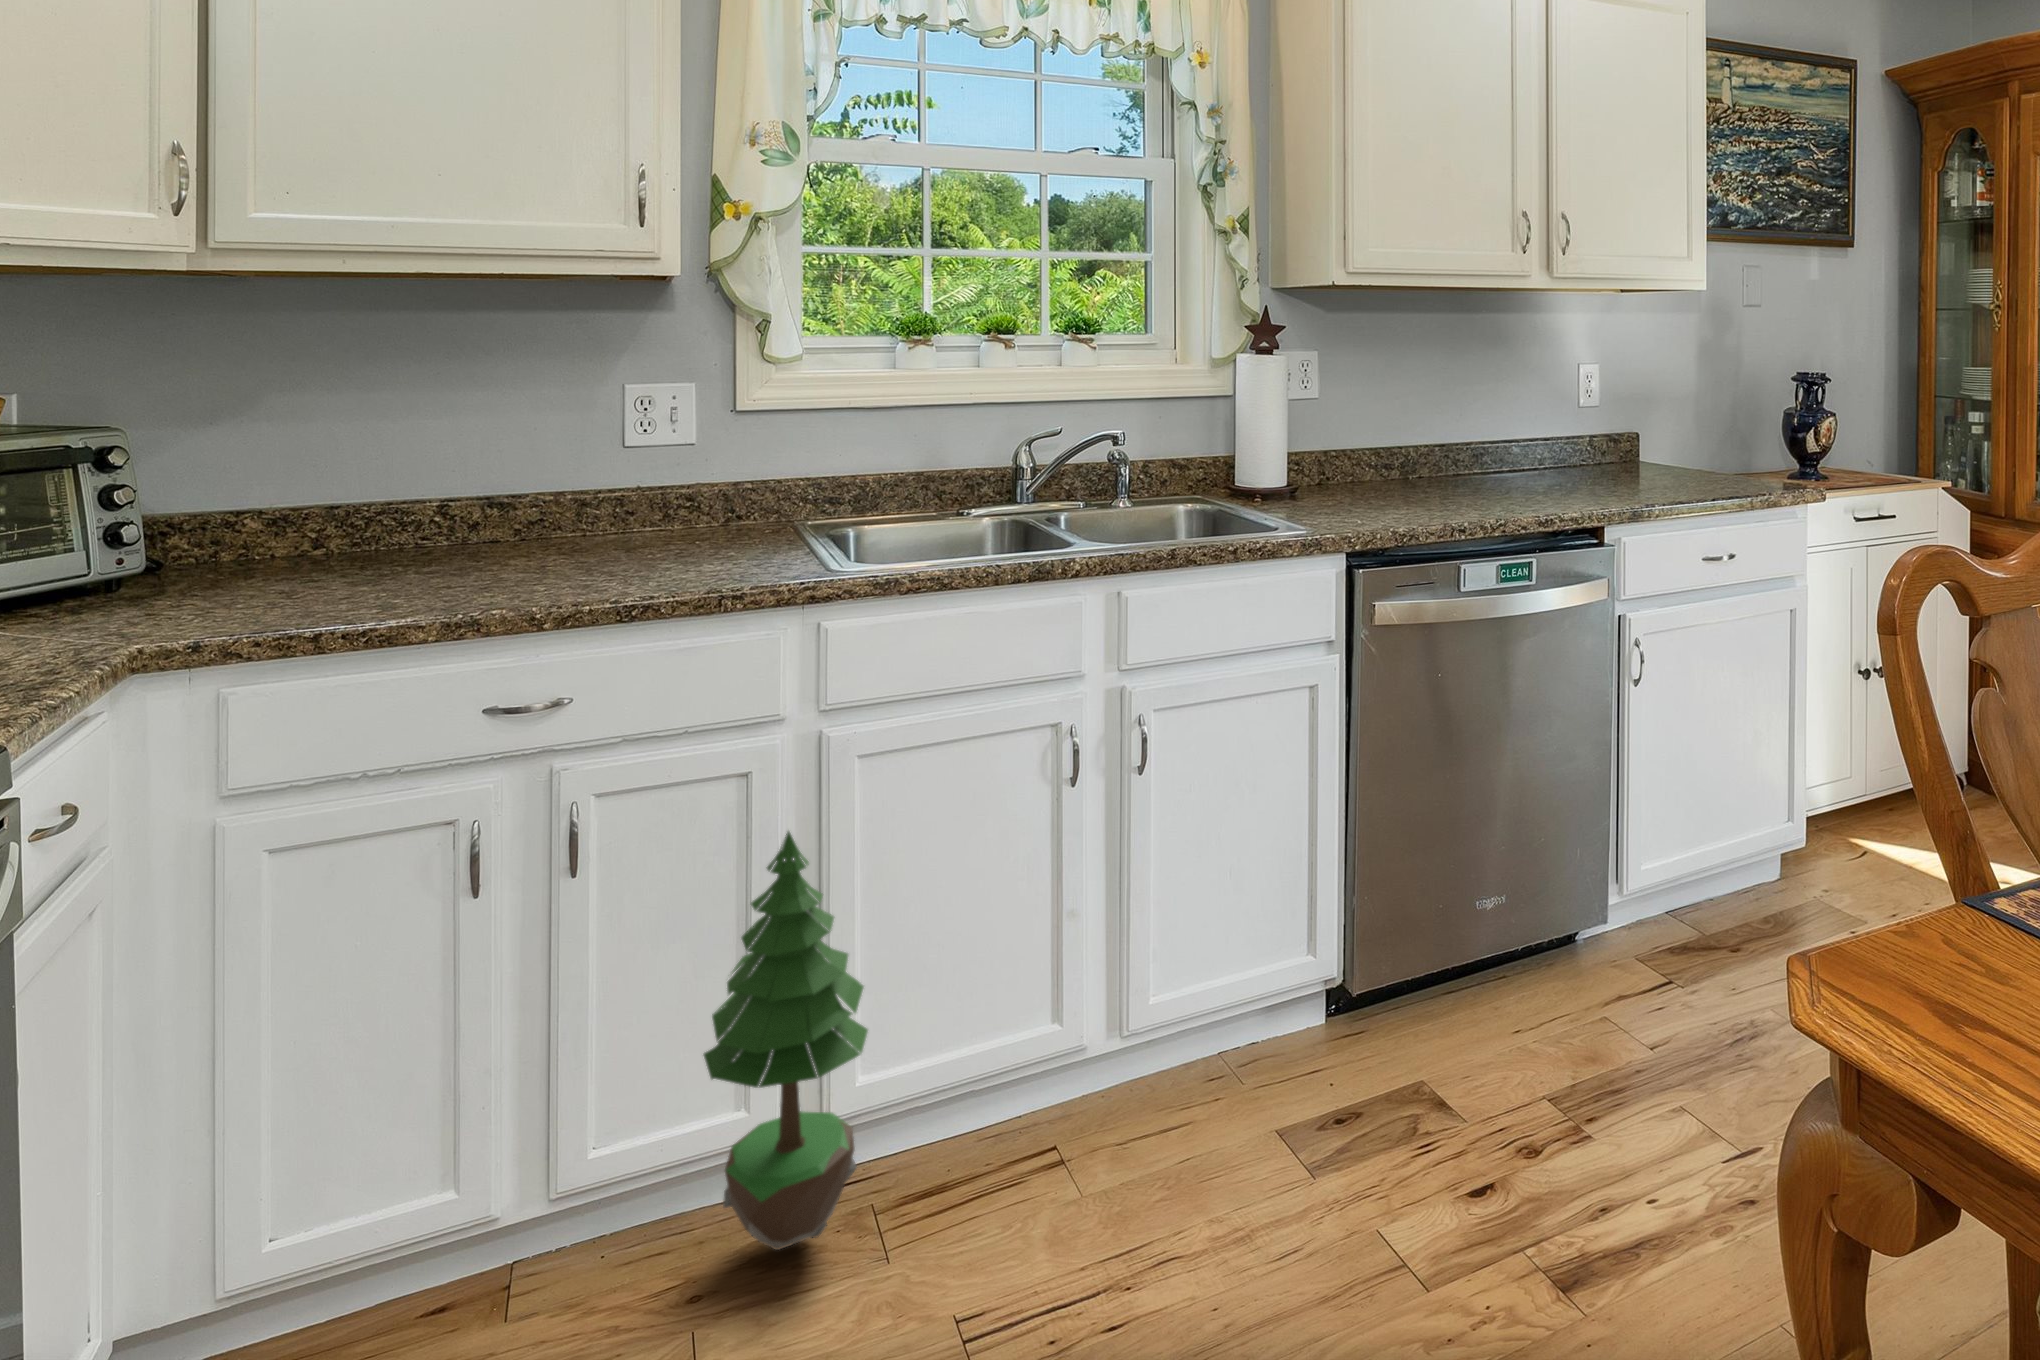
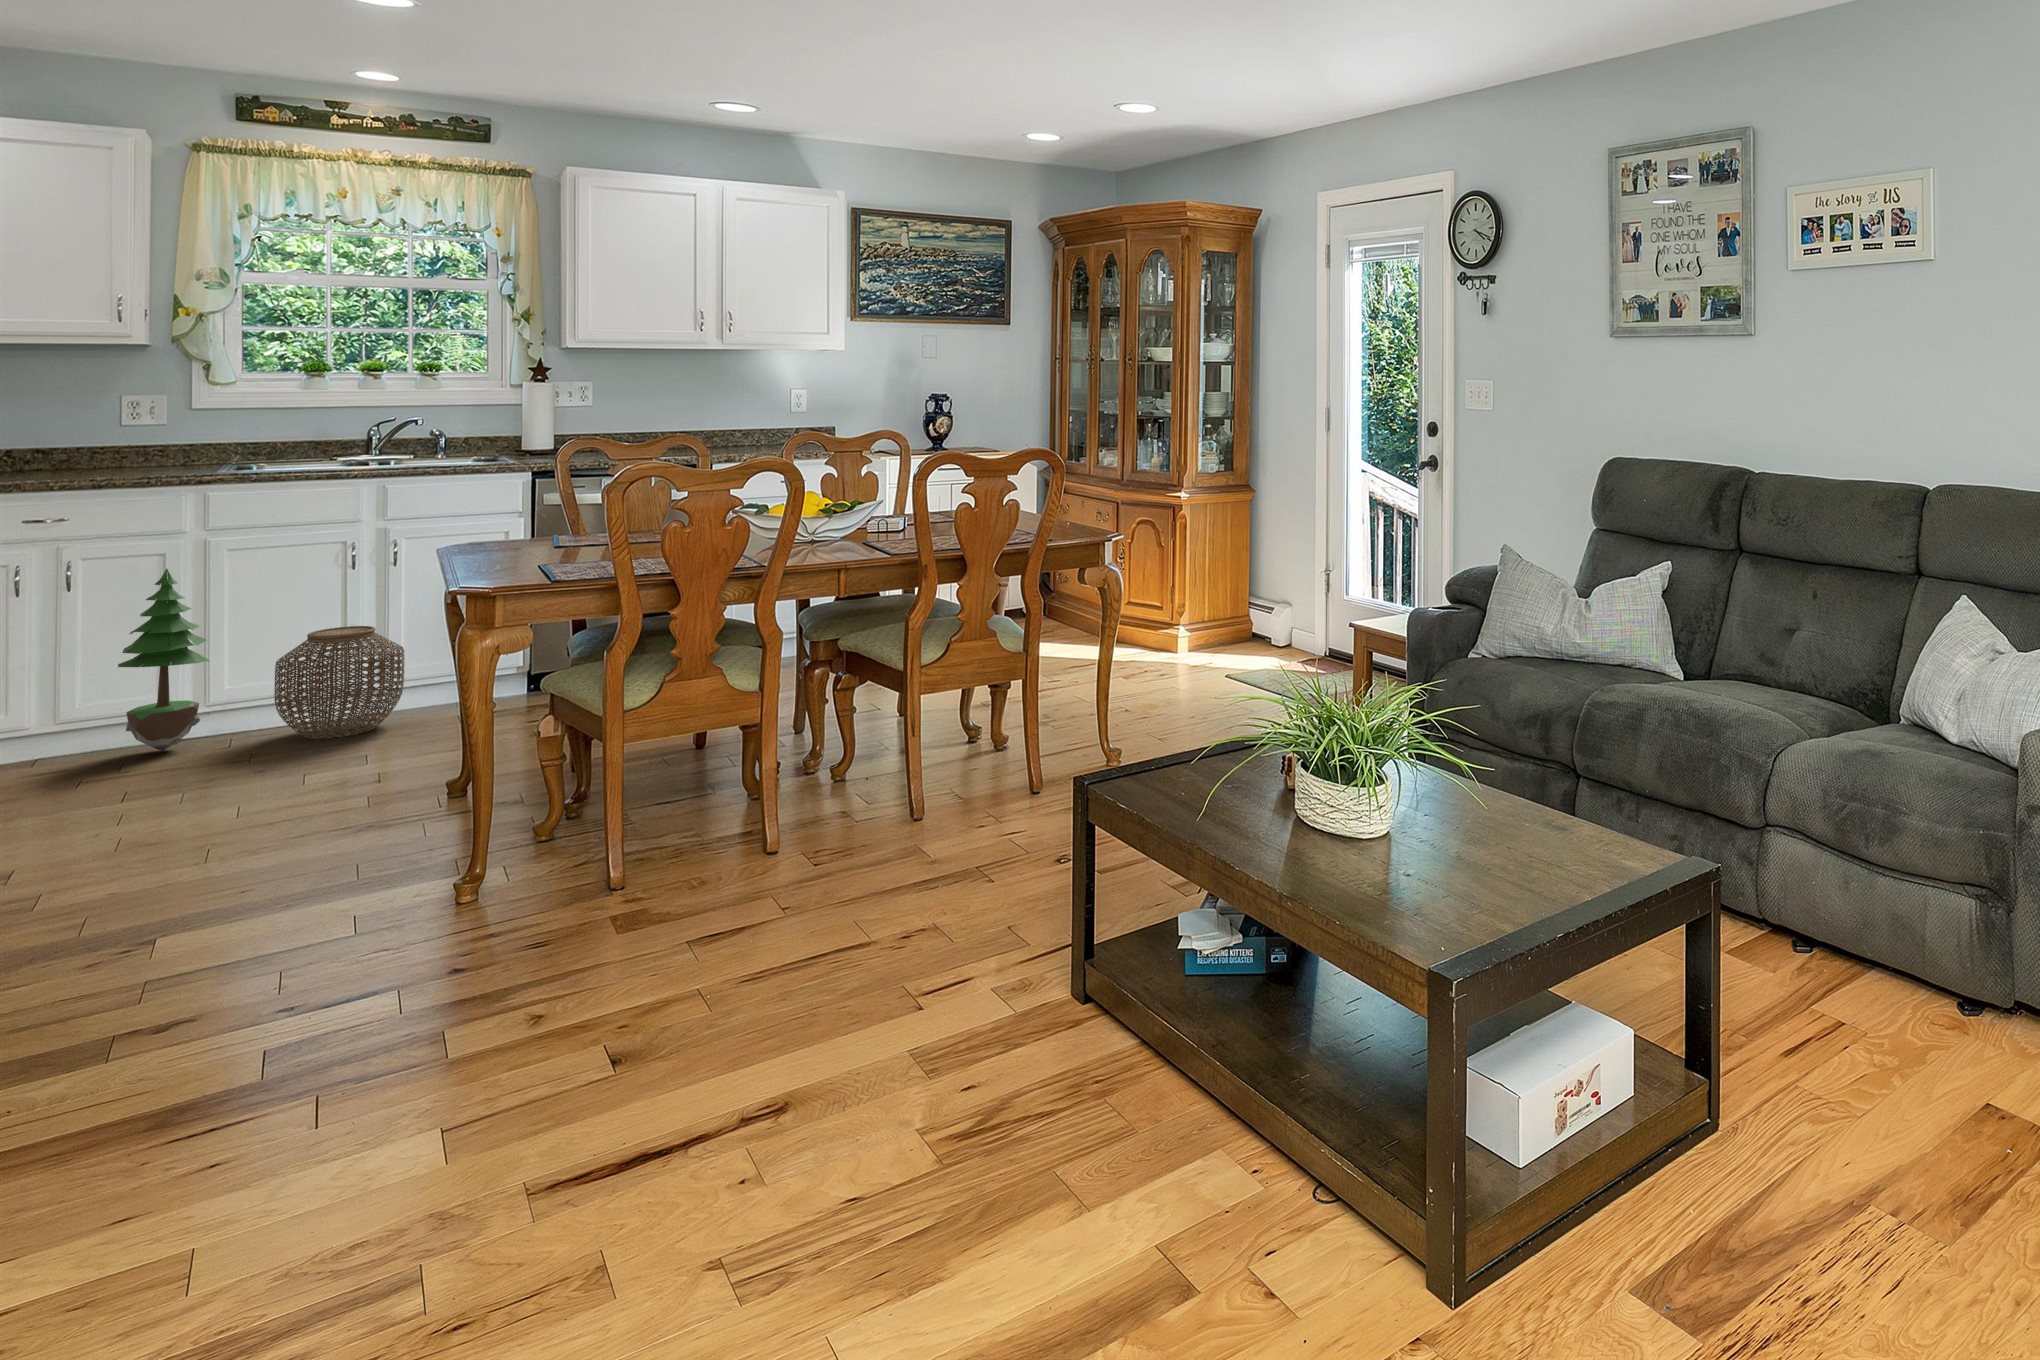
woven basket: none [989,922,1214,1210] -> present [274,626,404,739]

